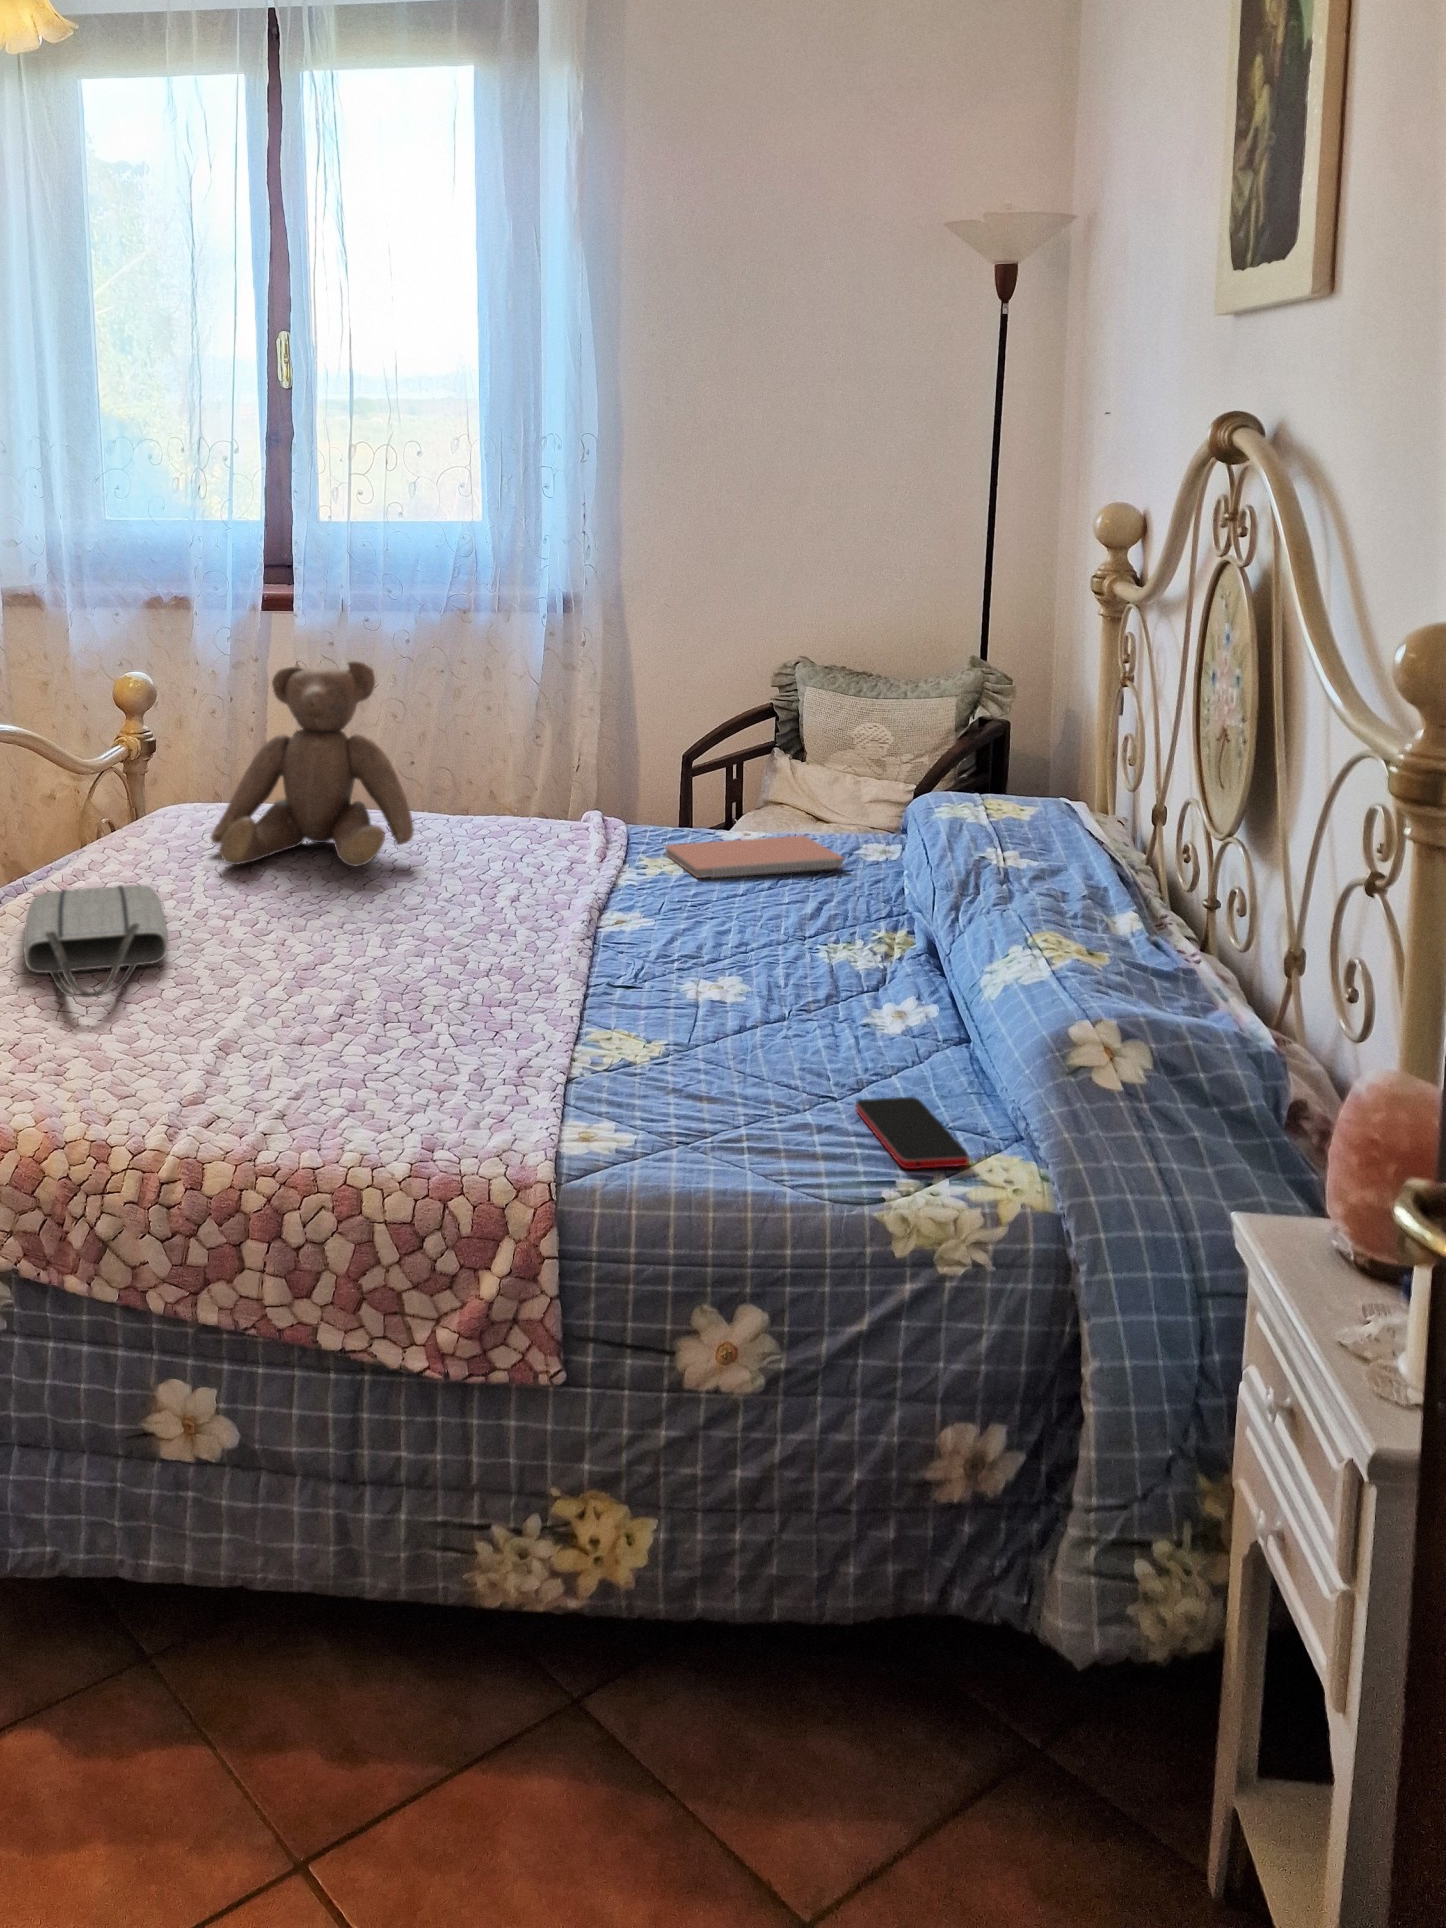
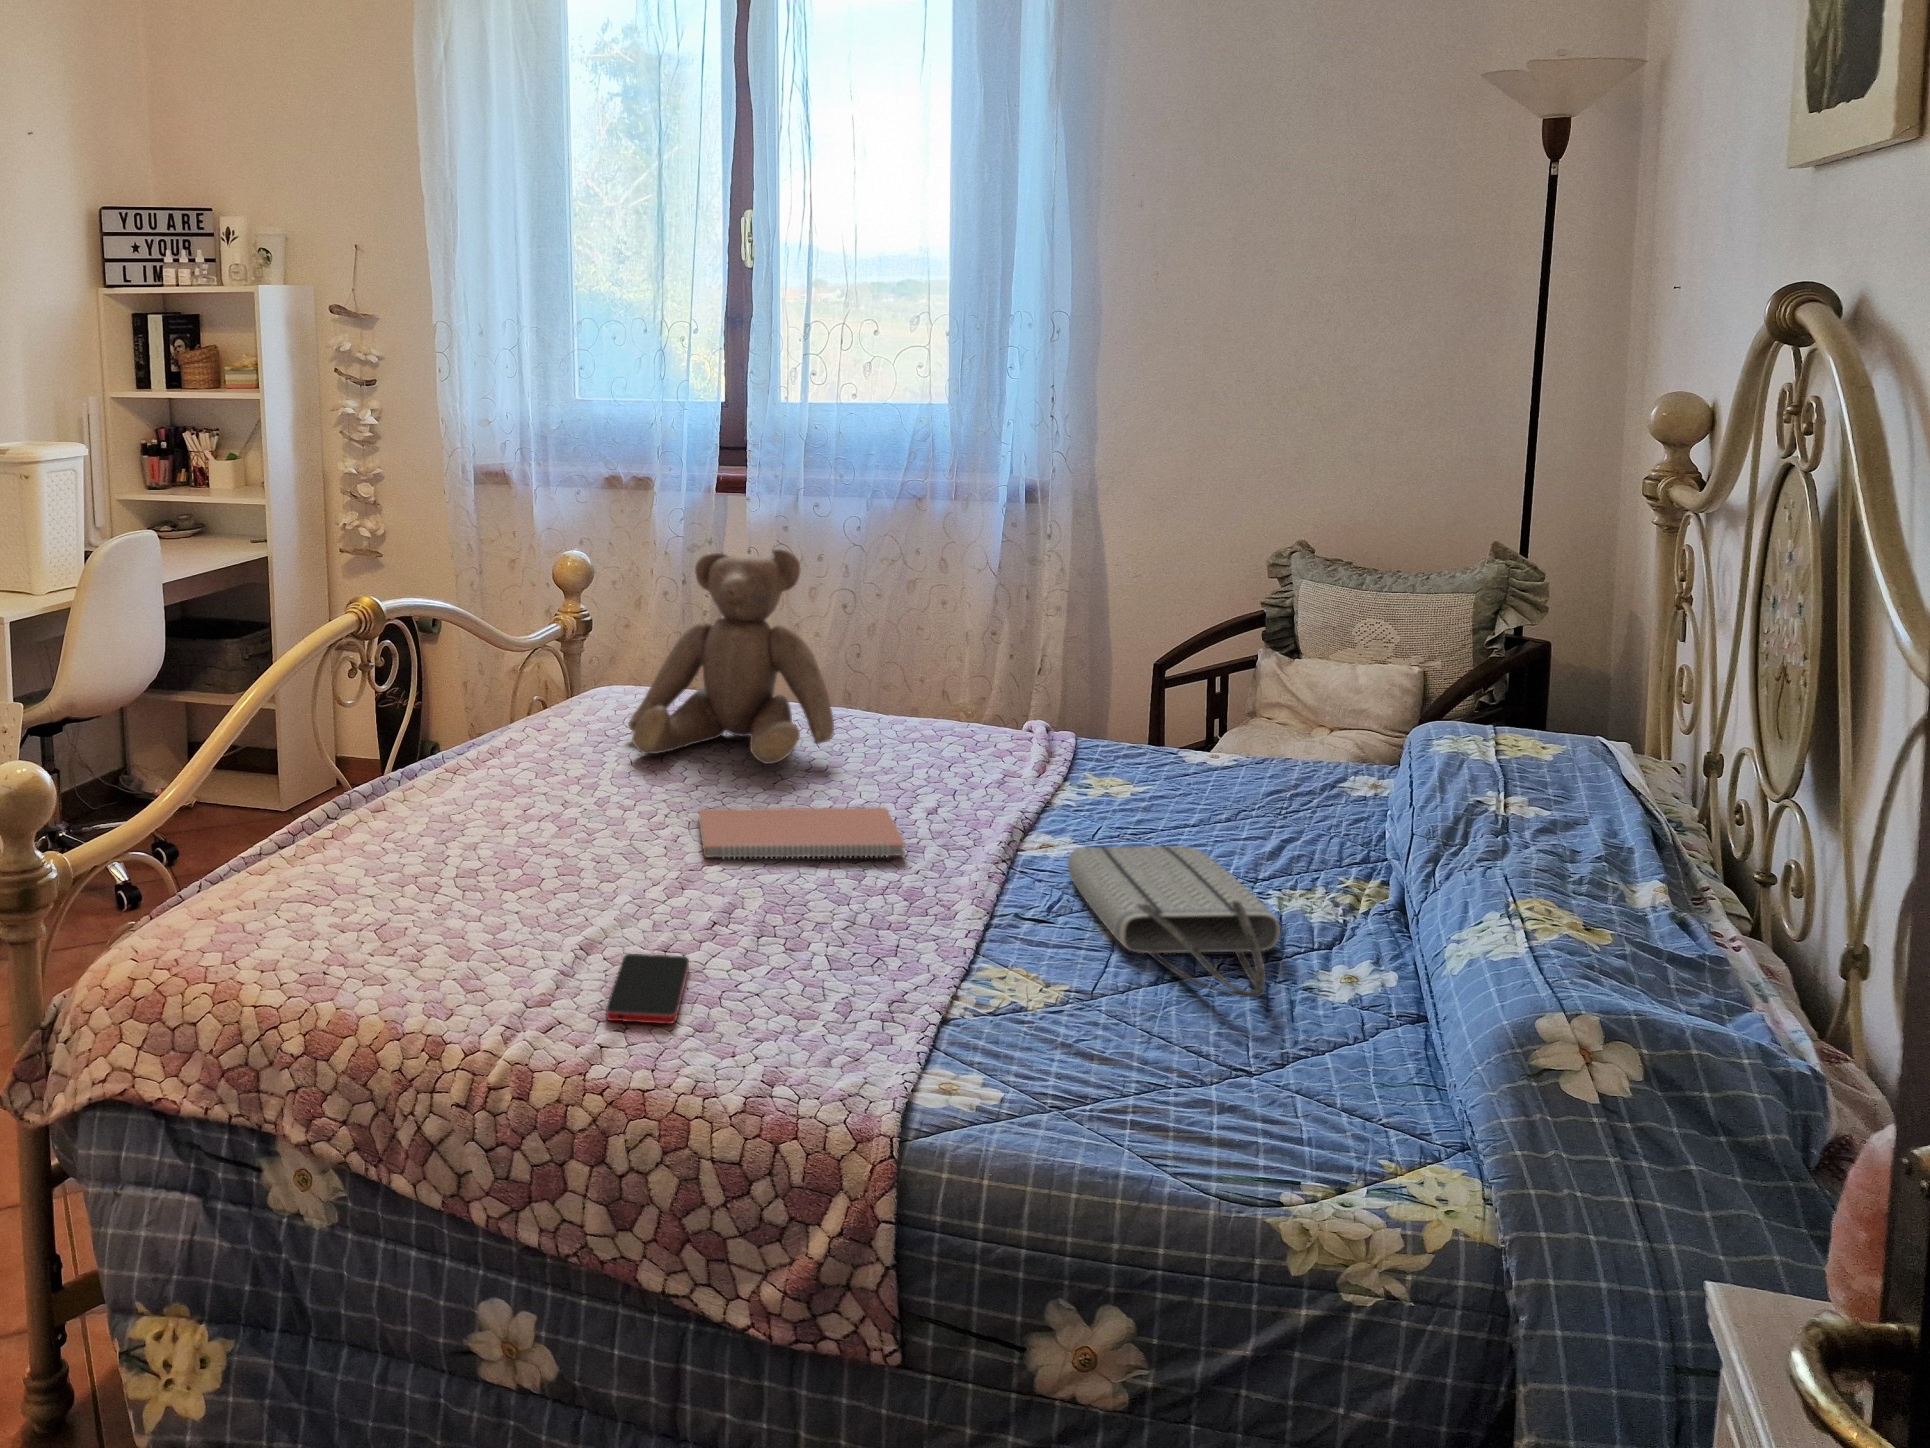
notebook: present [664,835,844,878] -> present [699,807,905,859]
tote bag: present [24,885,168,997] -> present [1068,846,1280,997]
smartphone: present [856,1097,969,1169] -> present [606,954,689,1024]

